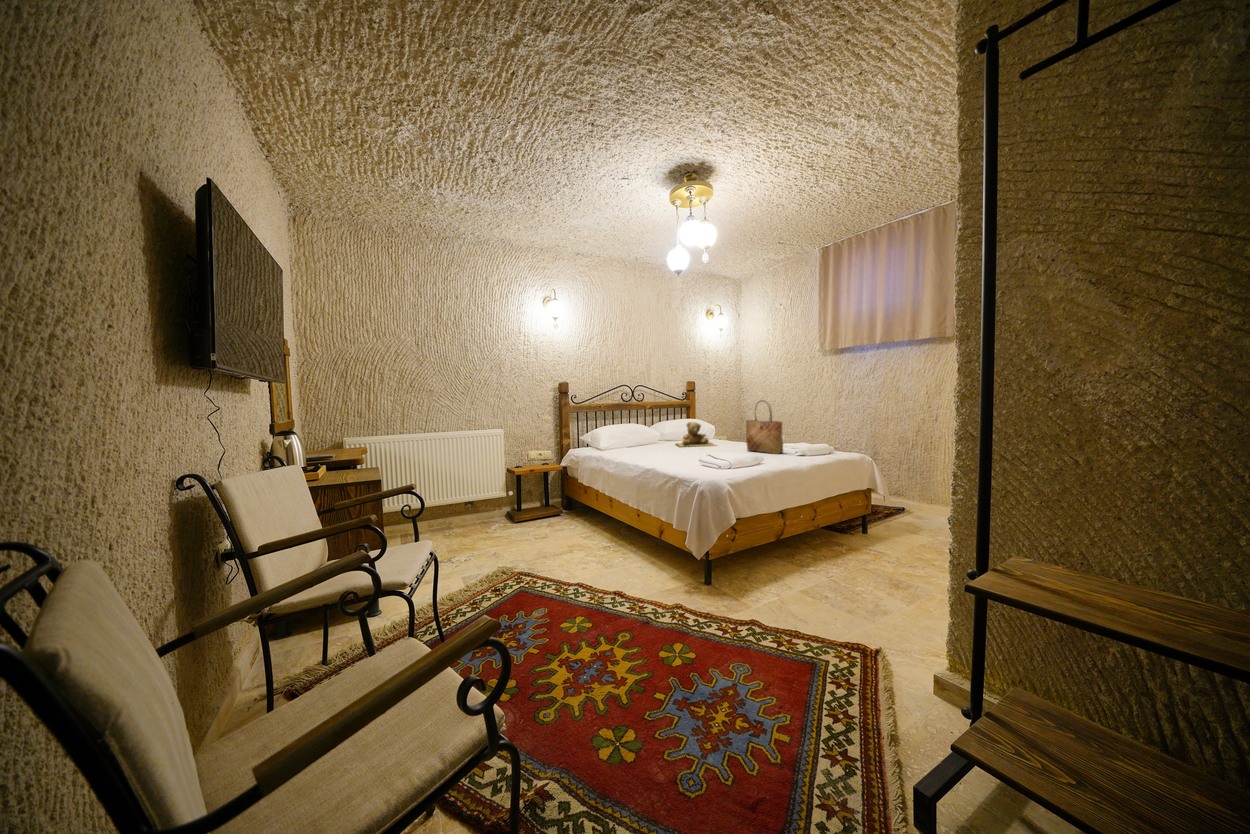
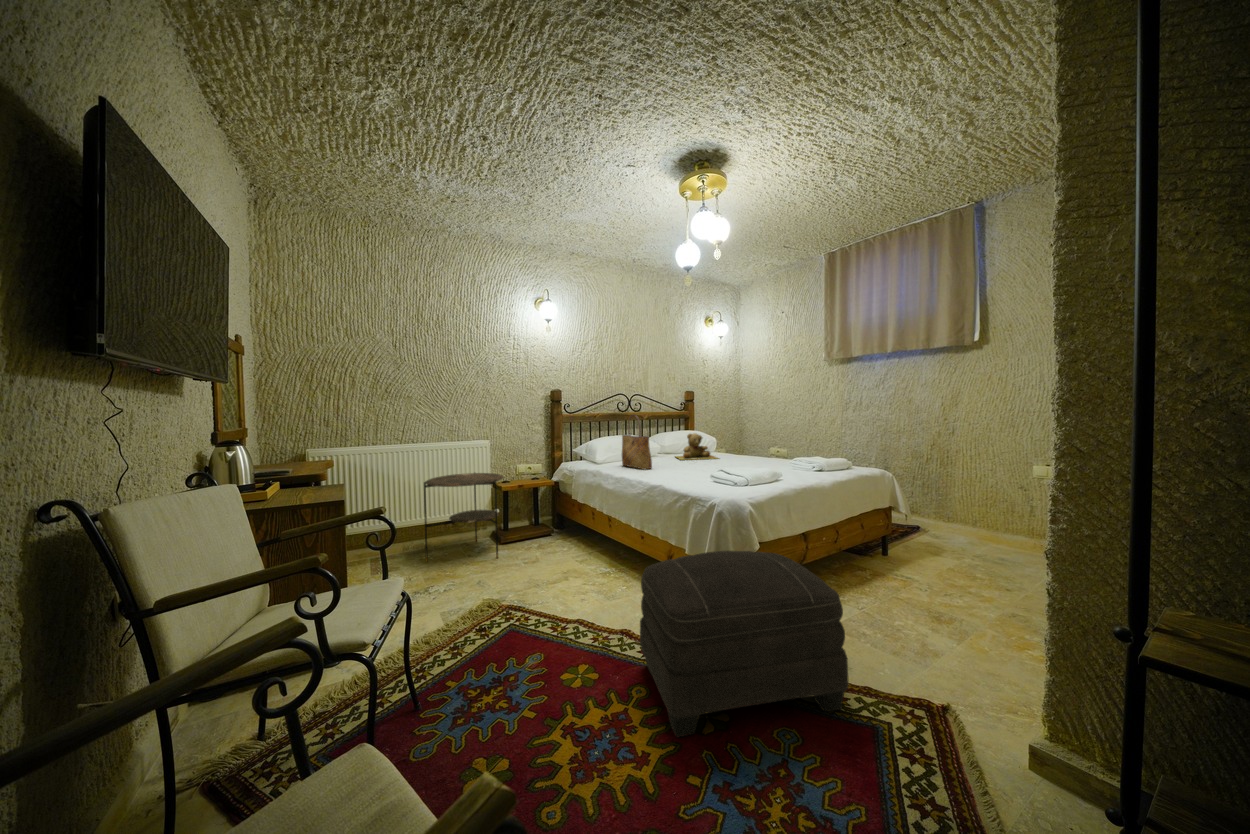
tote bag: present [746,400,783,454] -> present [622,415,652,470]
side table: none [445,459,516,538] -> present [424,473,504,562]
ottoman: none [627,522,796,668] -> present [640,551,849,737]

